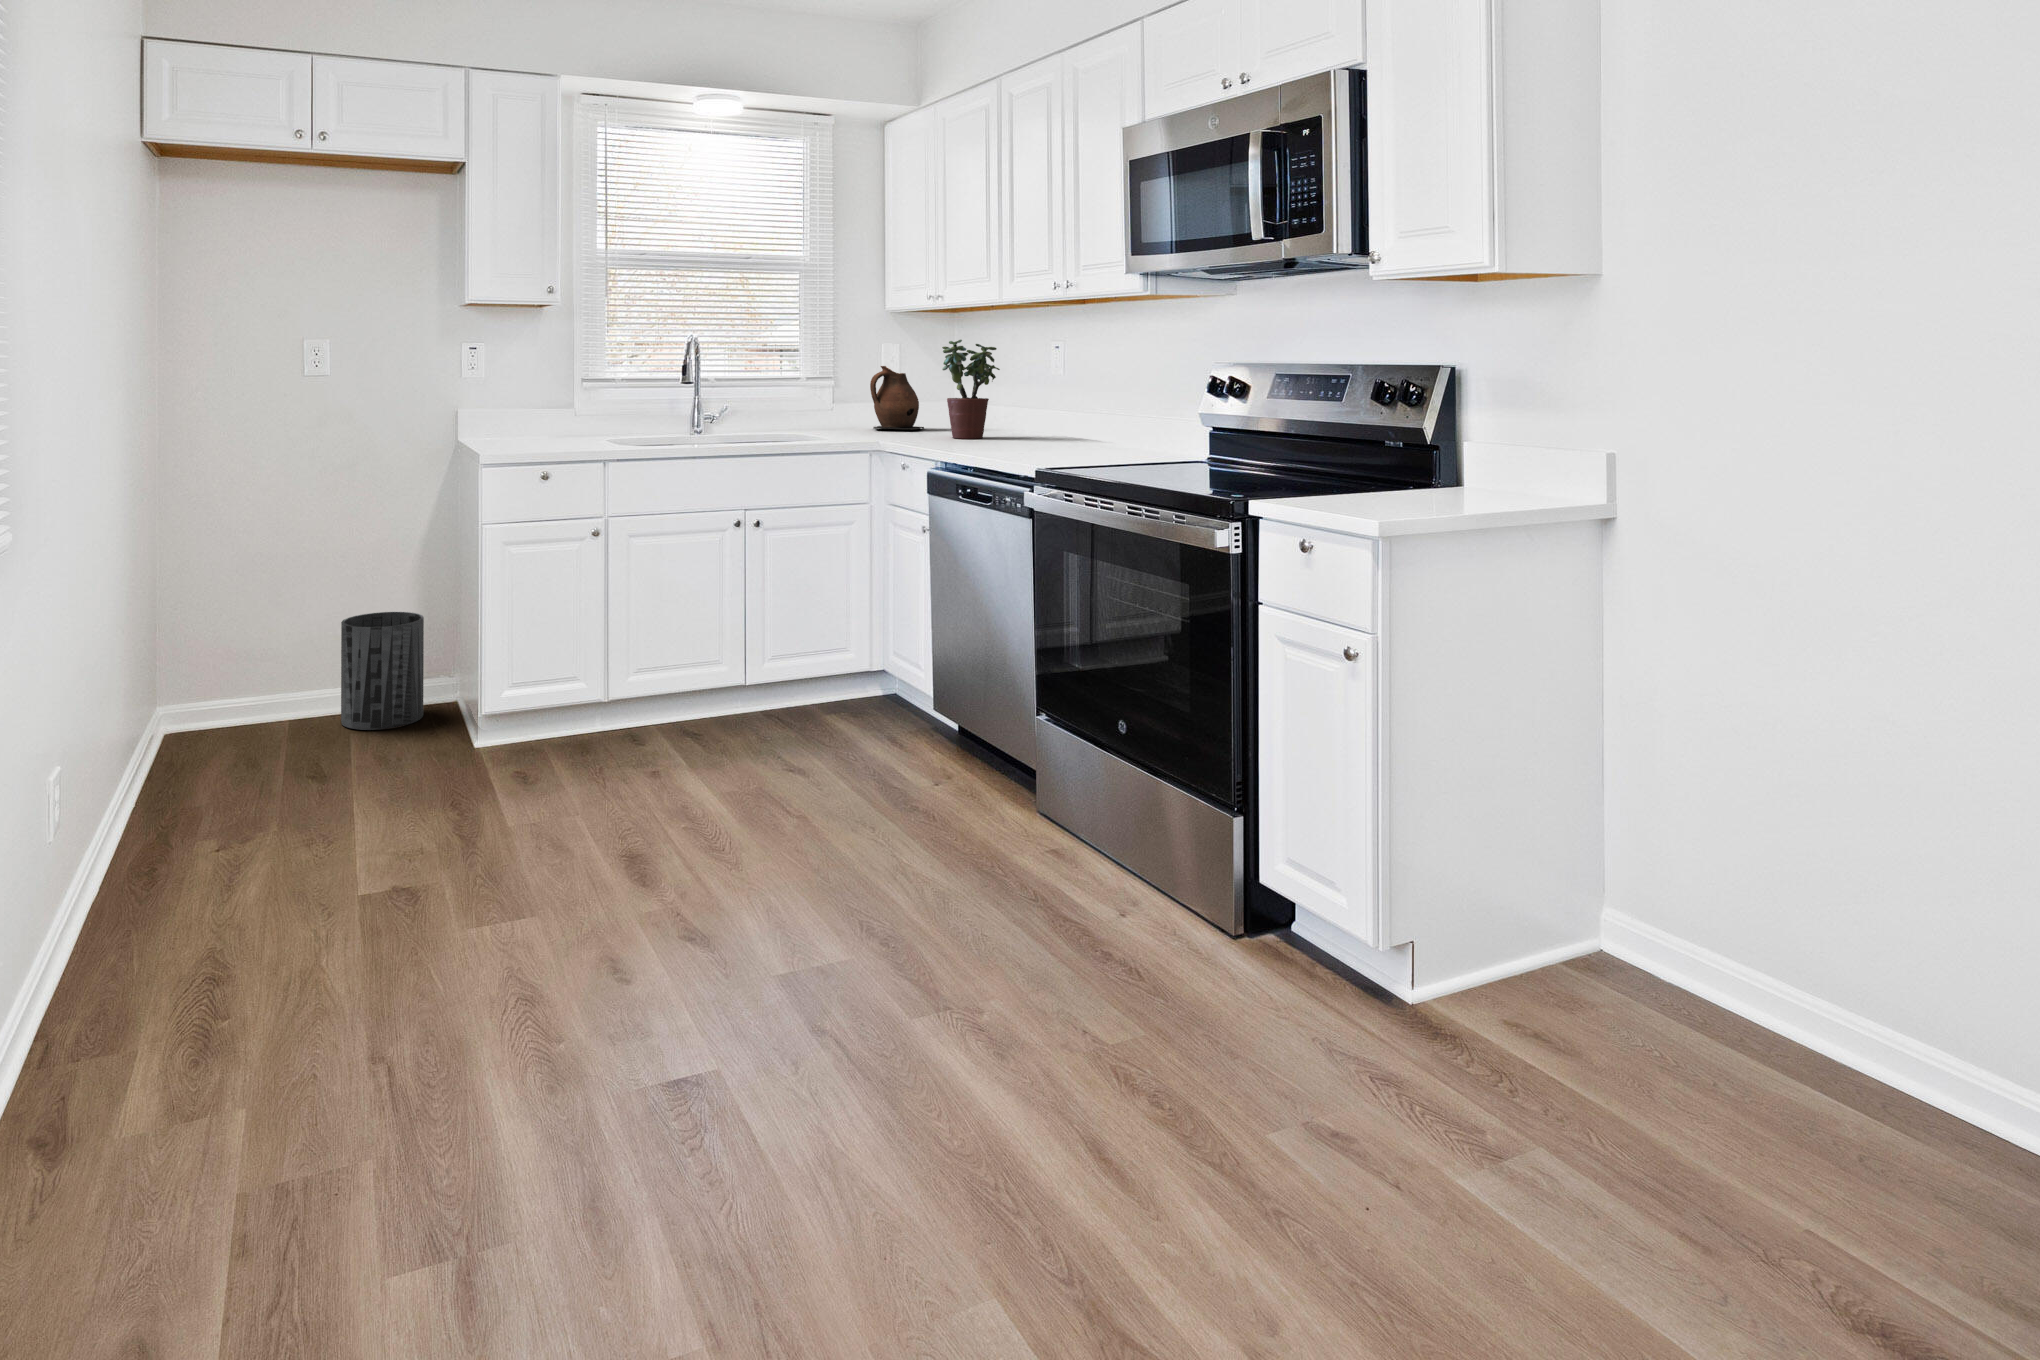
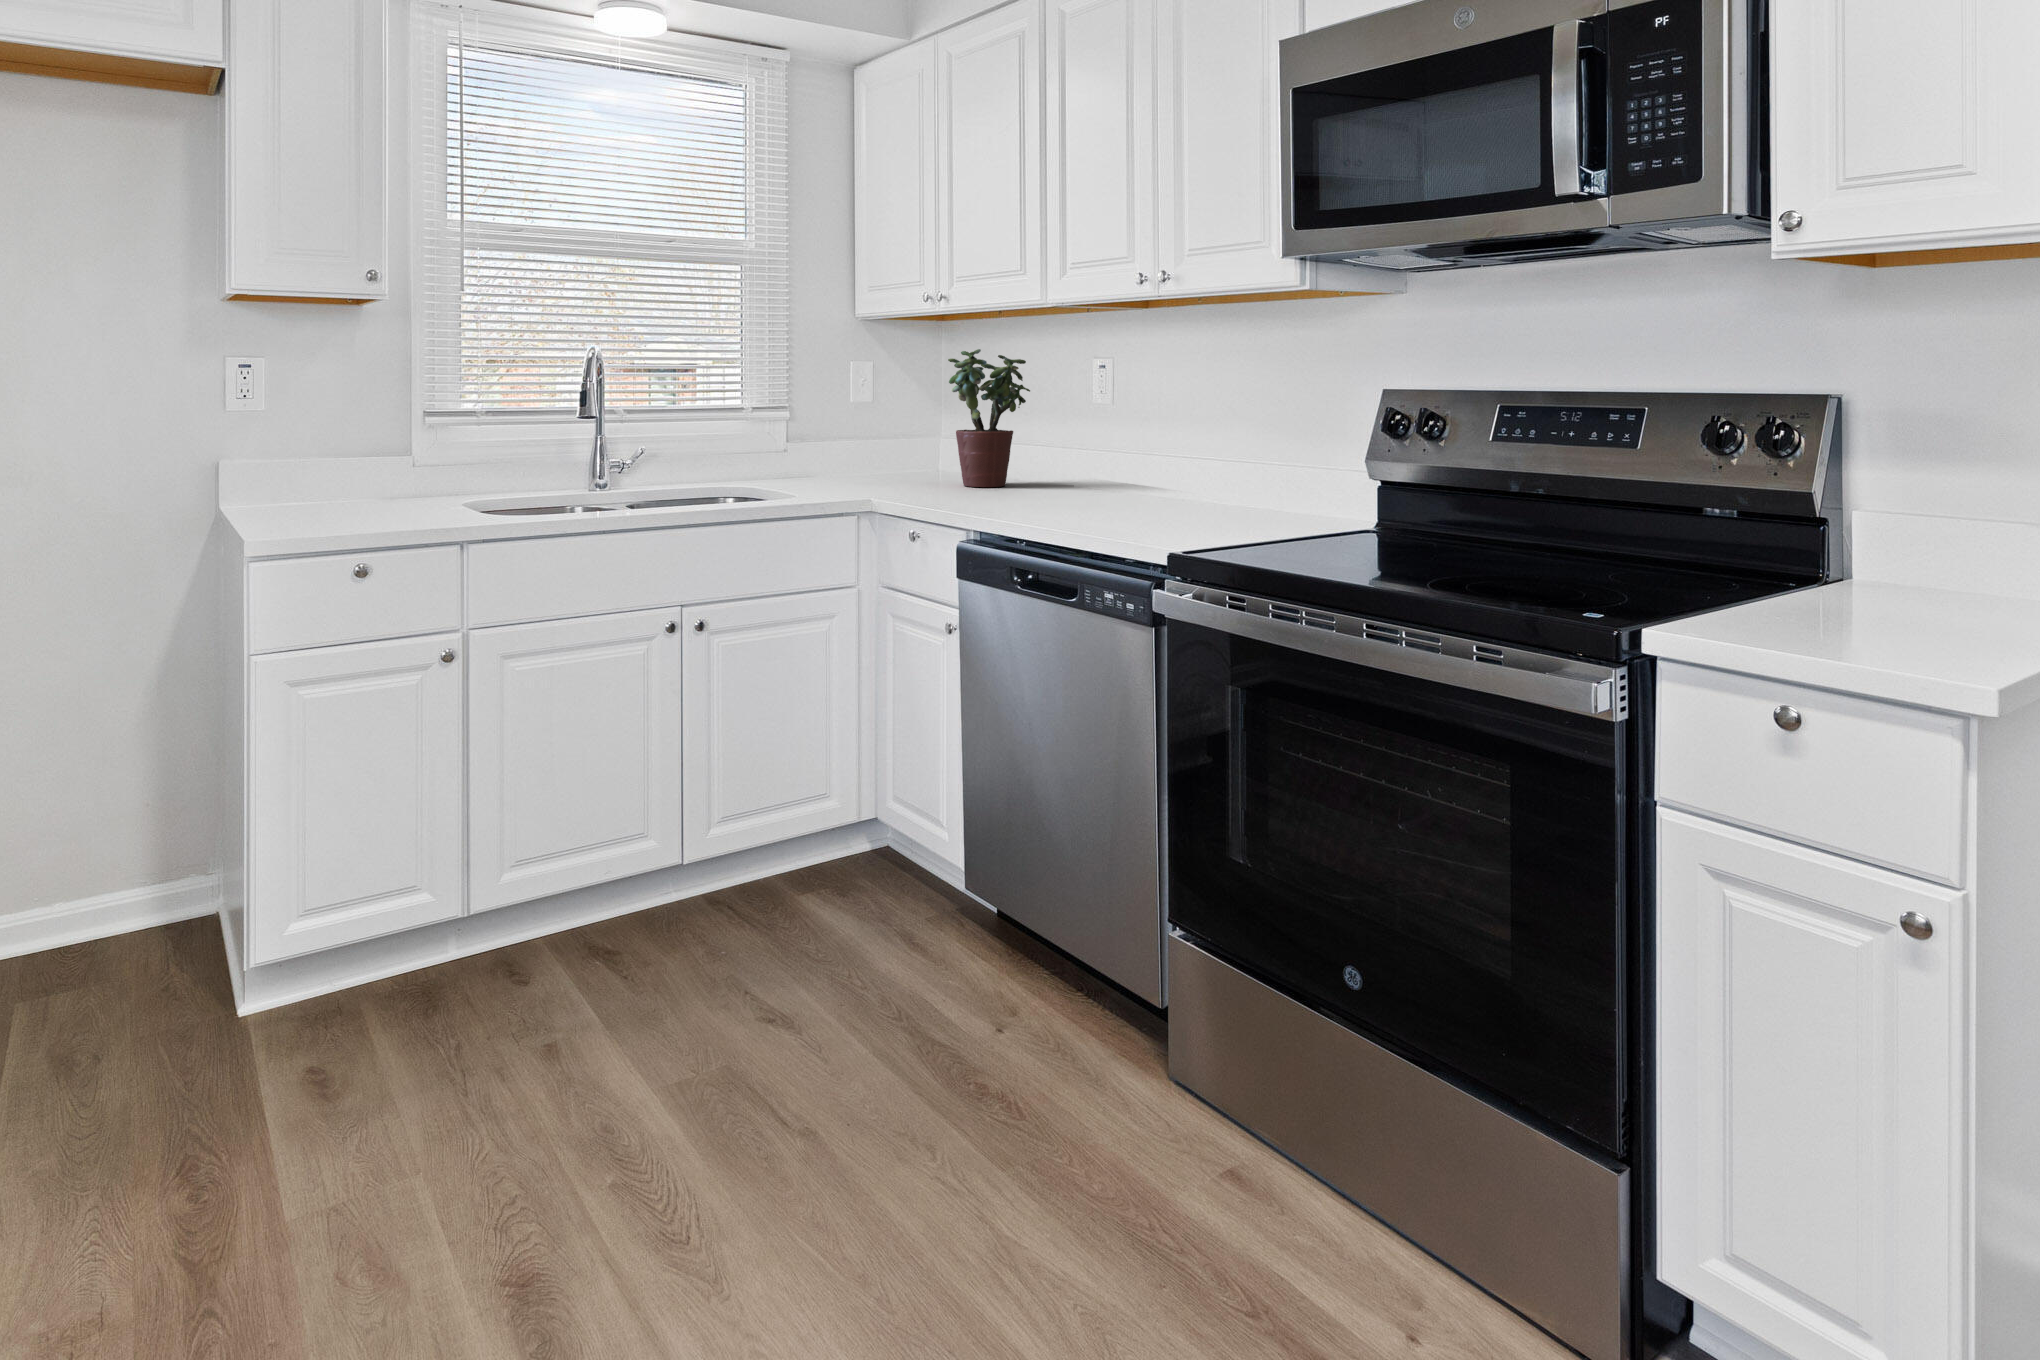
ceramic pitcher: present [870,366,924,430] -> none [836,384,906,473]
trash can: present [341,612,424,730] -> none [10,779,158,987]

